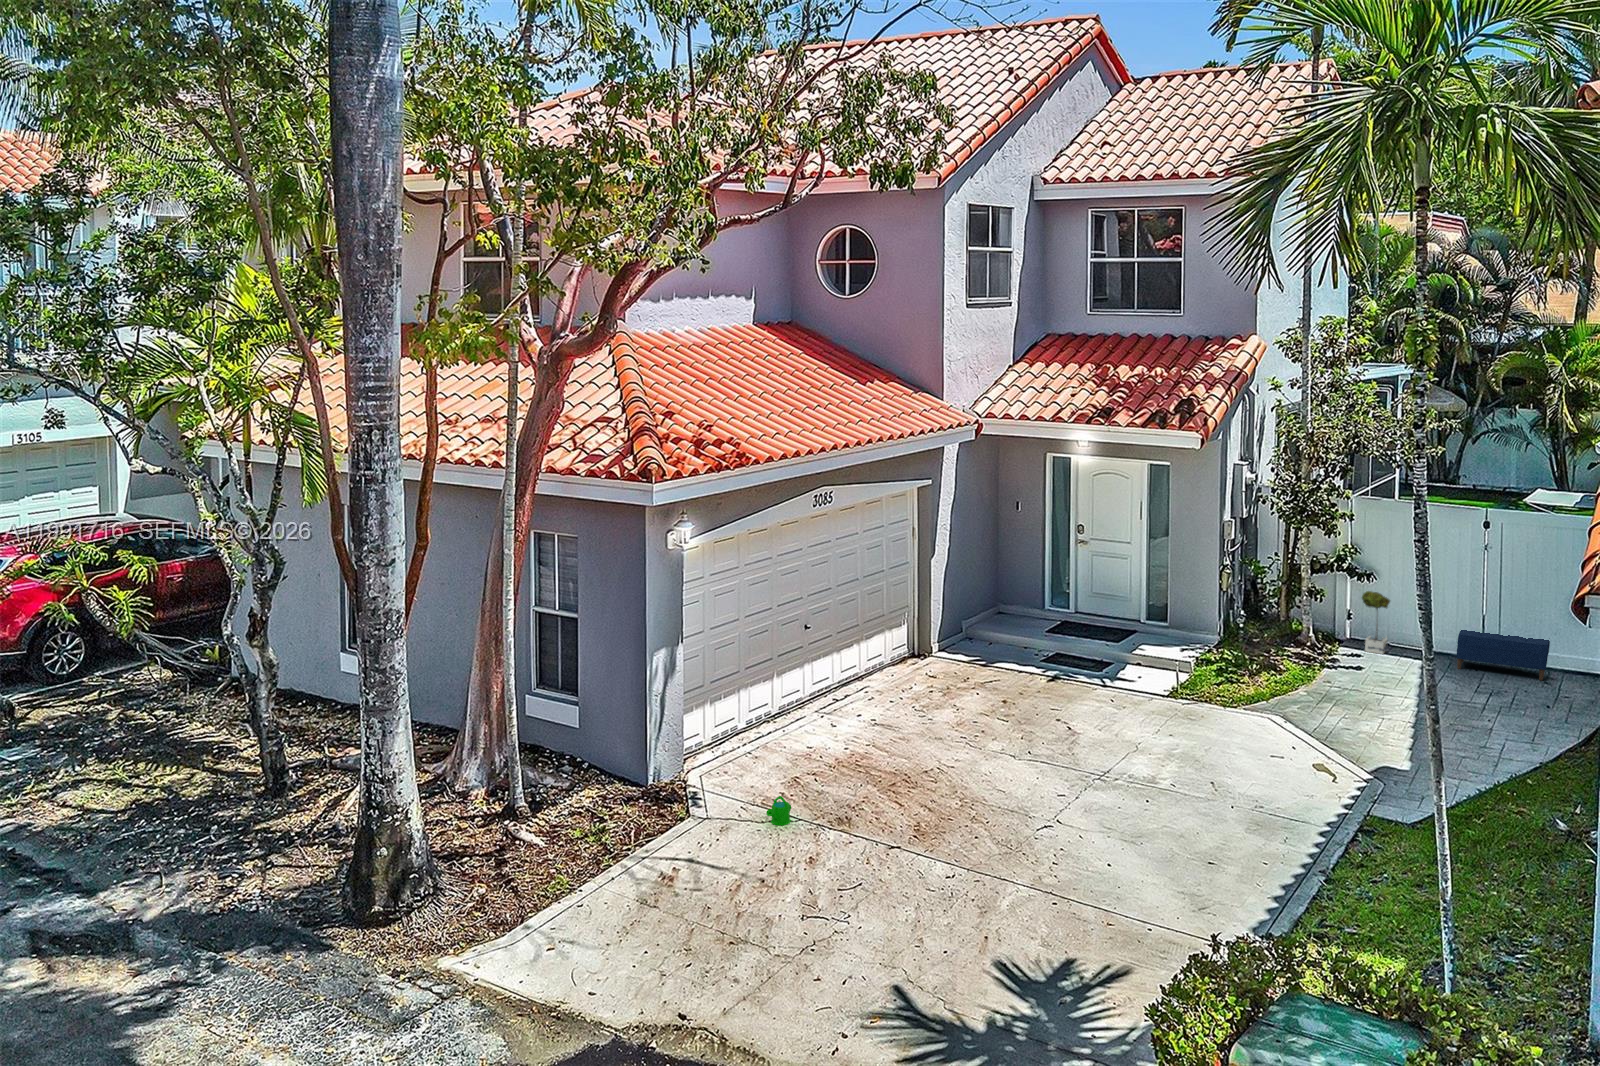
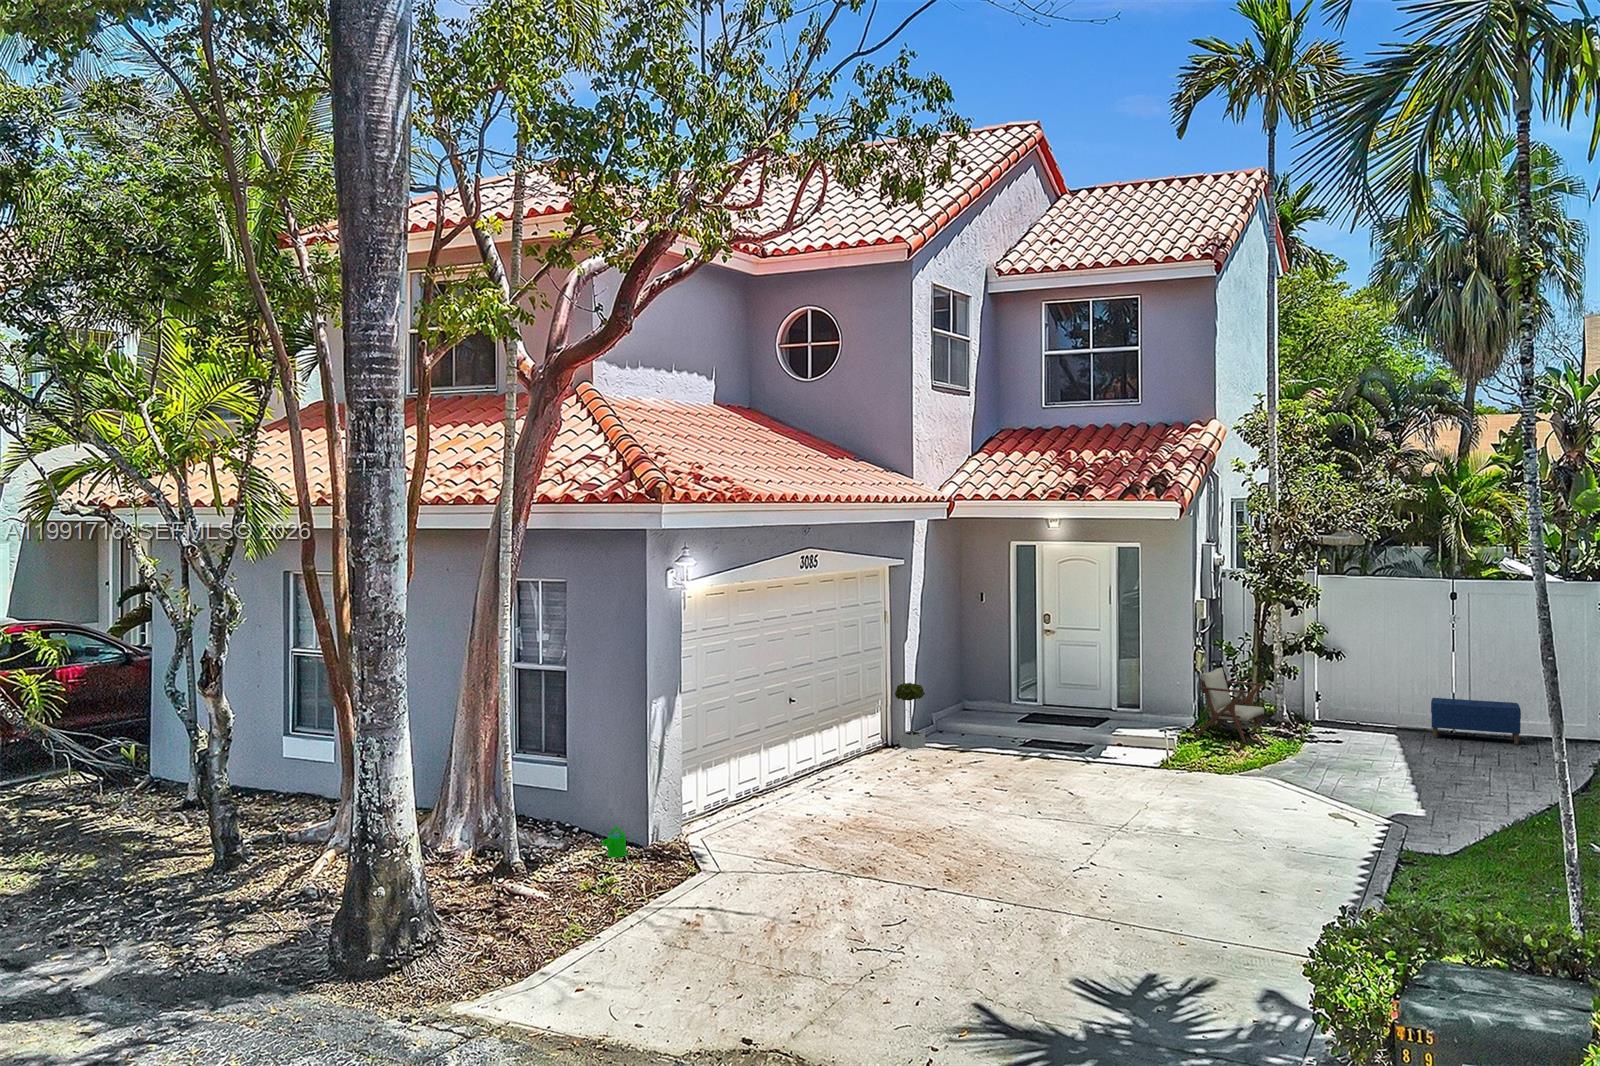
lounge chair: none [1212,591,1289,670] -> present [1194,668,1265,743]
potted tree: present [1362,591,1390,654] -> present [895,683,925,749]
watering can: present [766,796,791,826] -> present [602,827,628,857]

